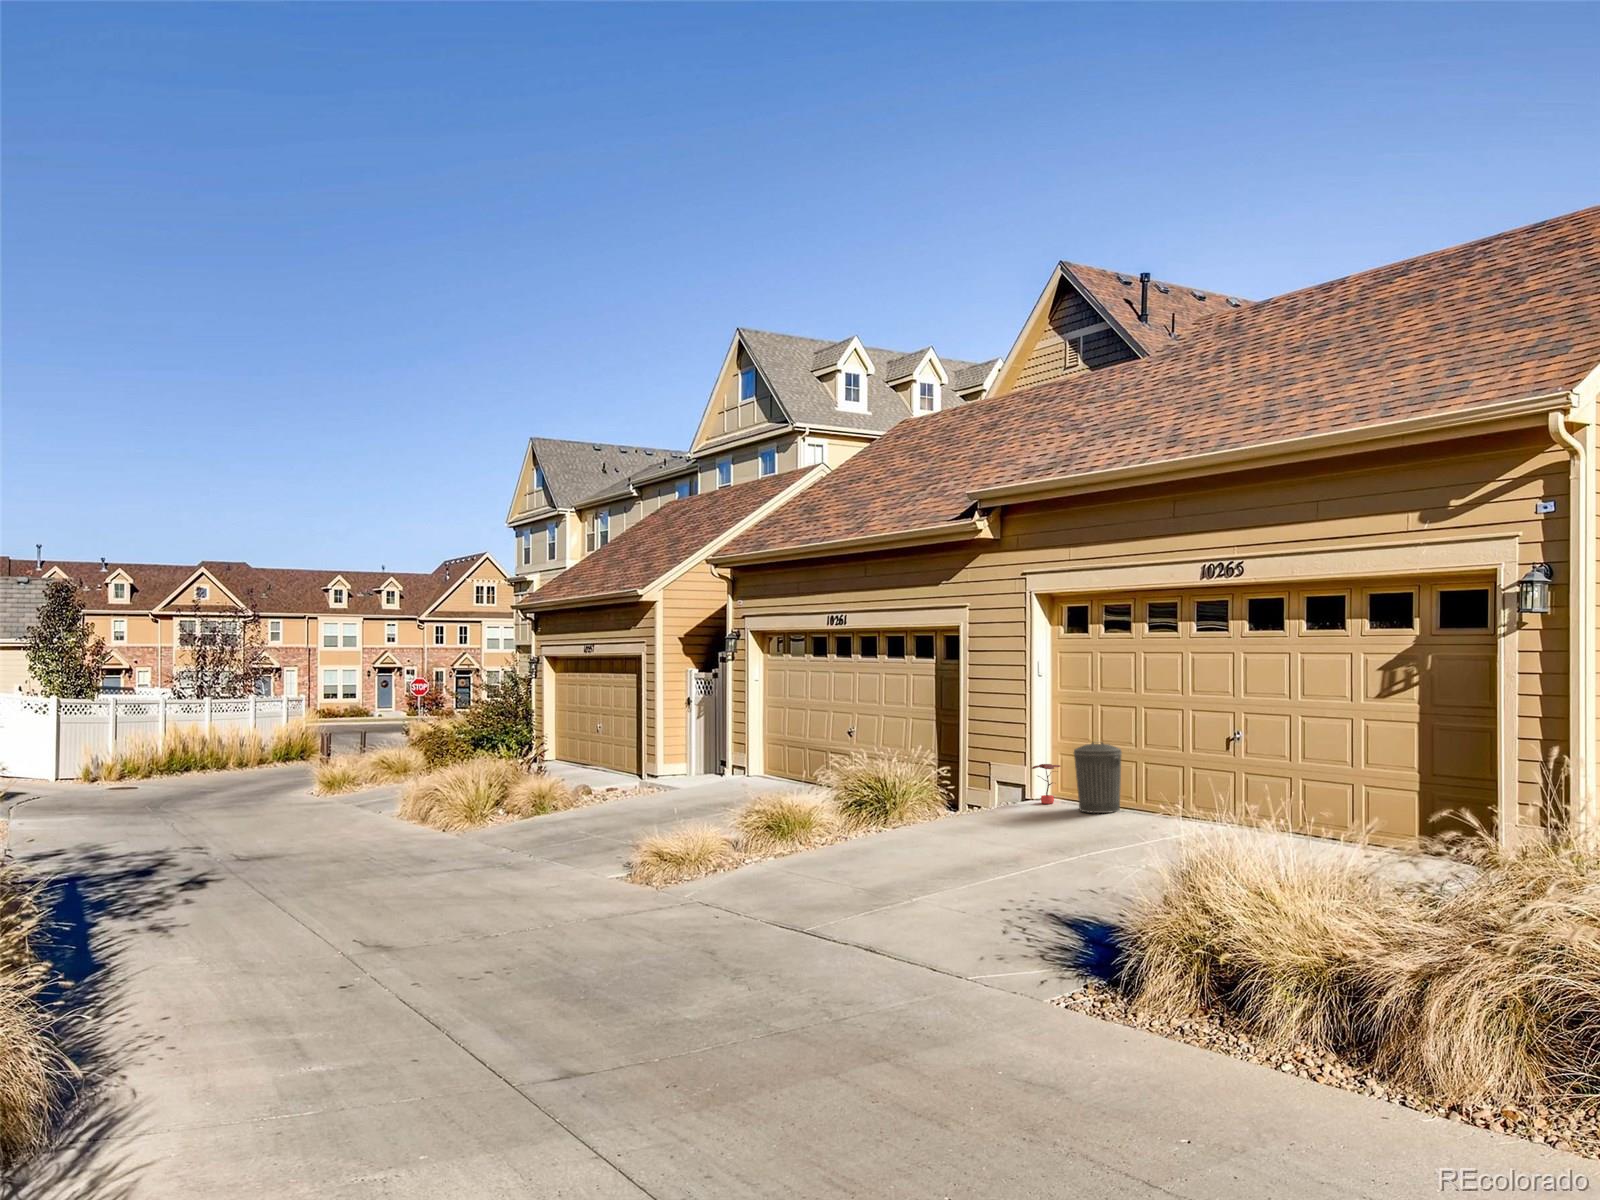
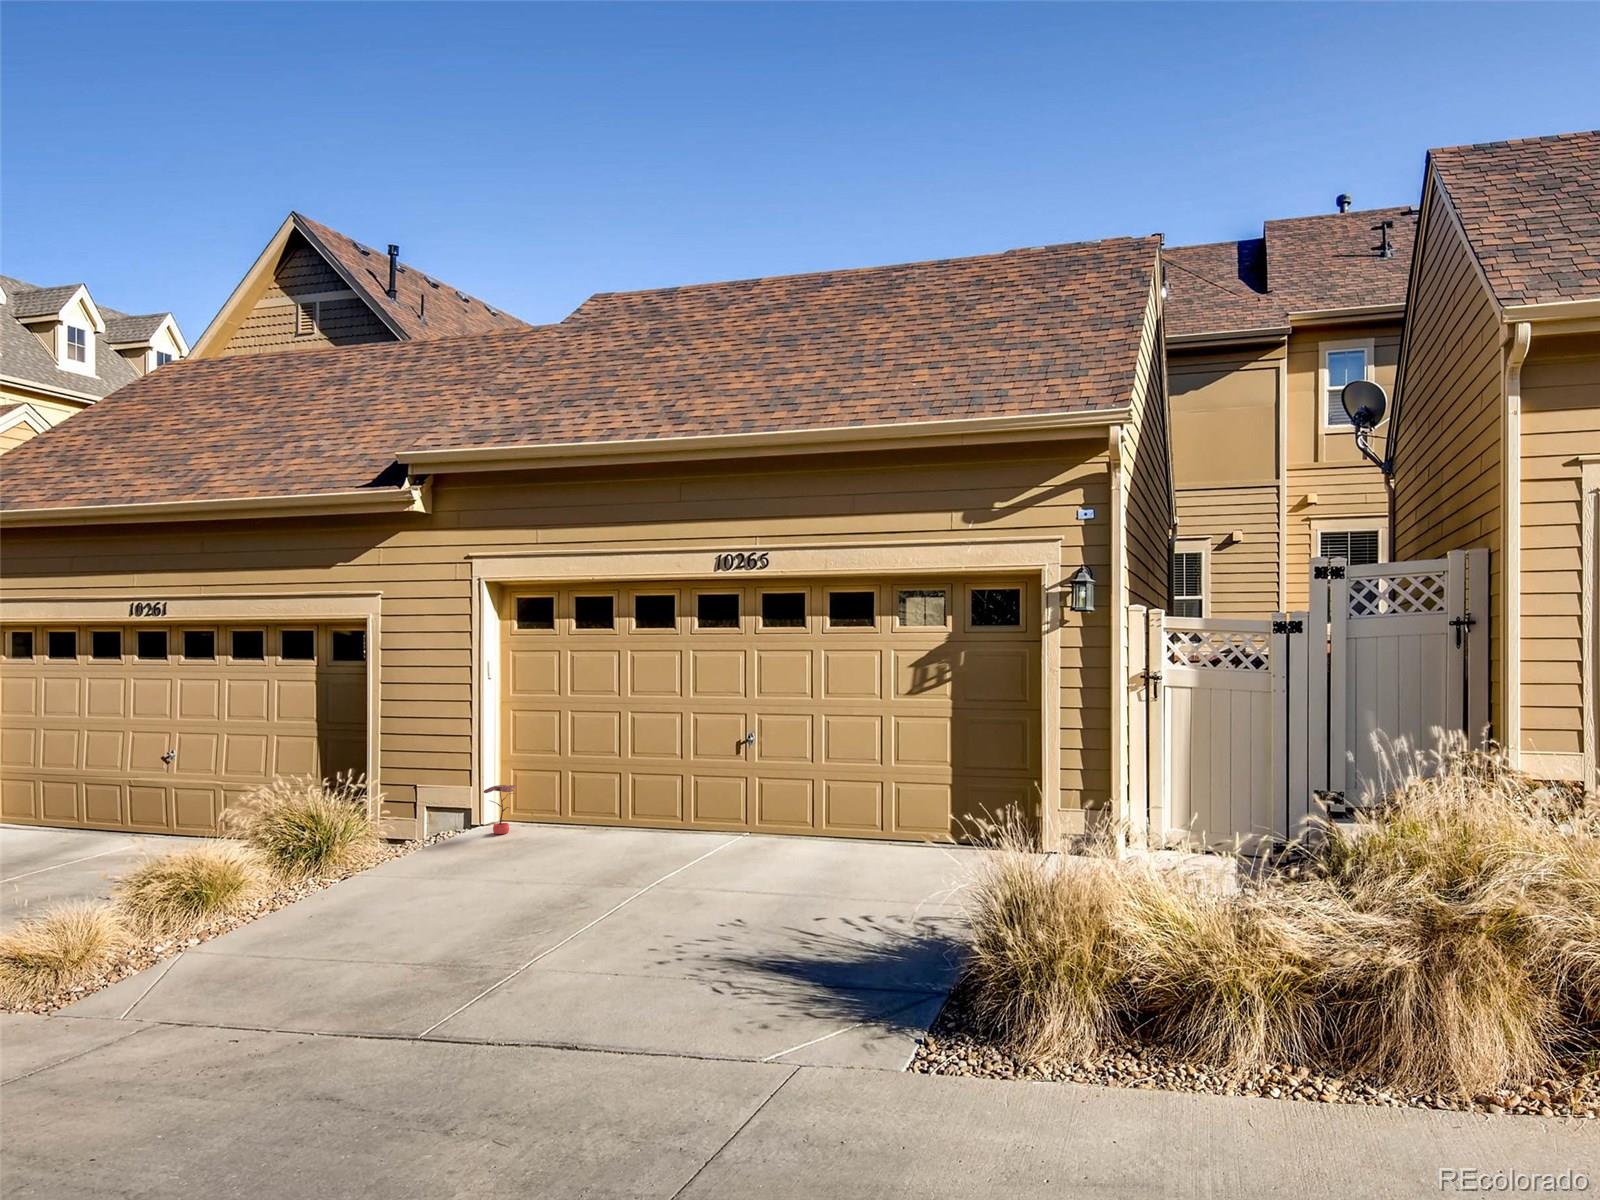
trash can: present [1074,742,1122,813] -> none [548,755,605,841]

